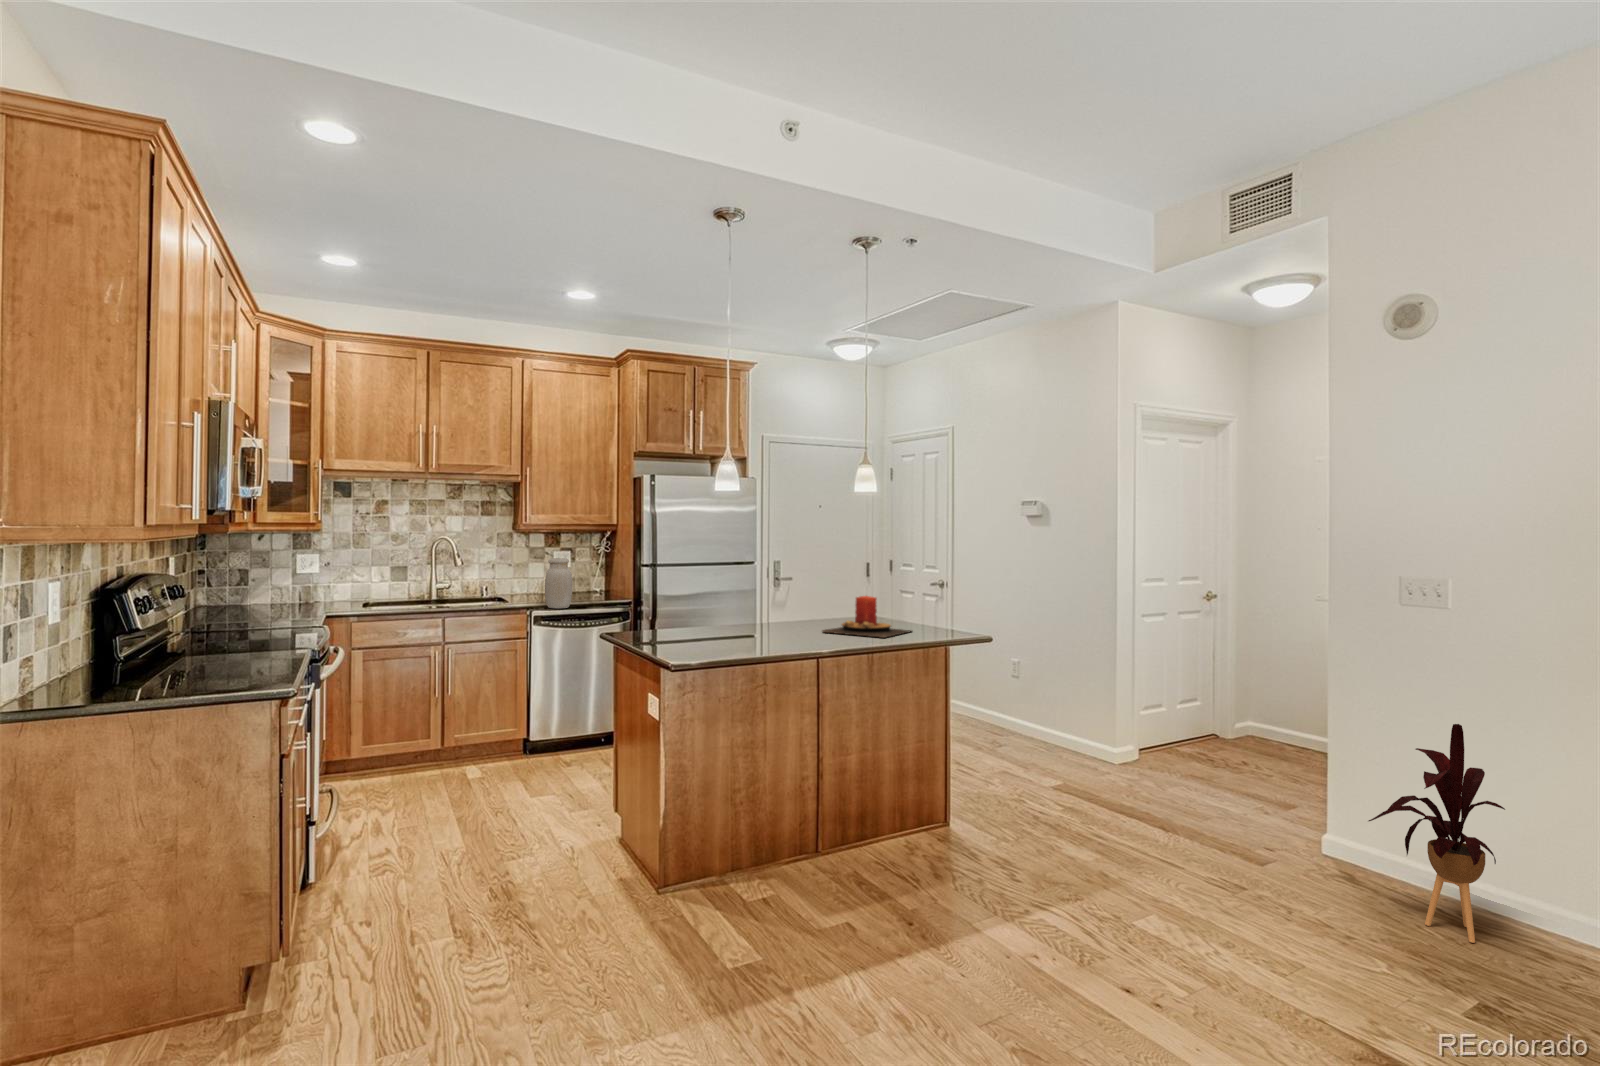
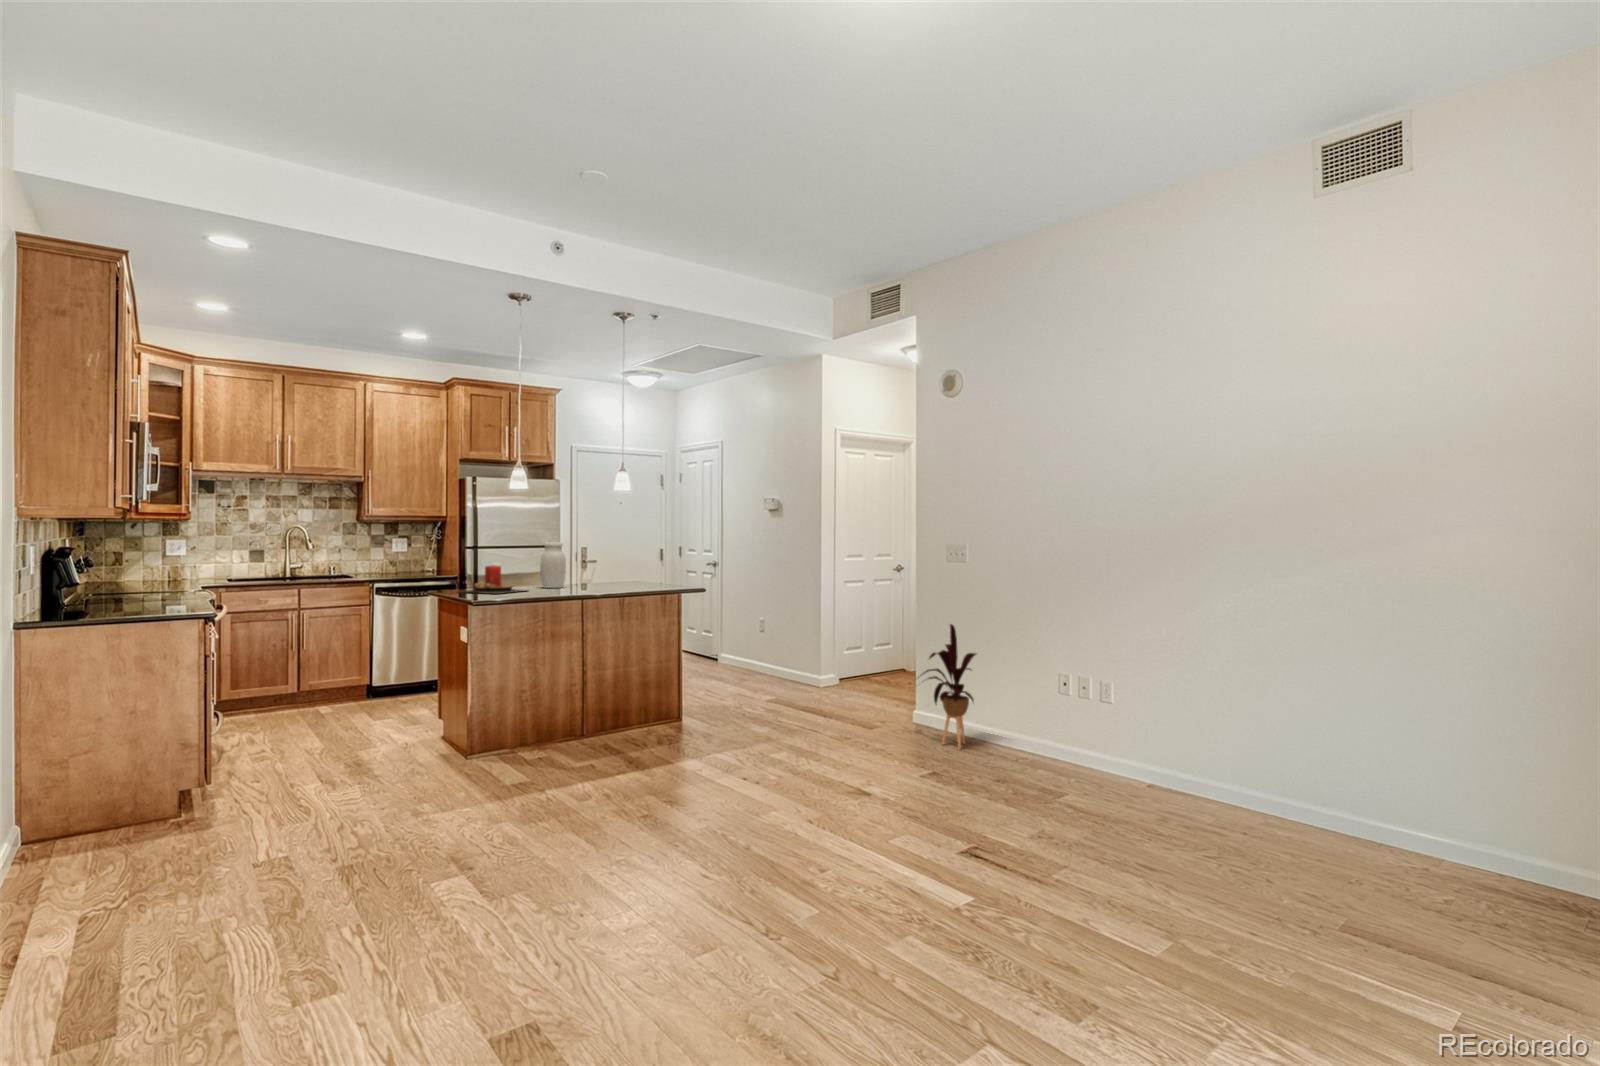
jar: present [545,558,572,608] -> present [540,542,566,588]
candle: present [822,596,911,638] -> present [457,565,523,594]

